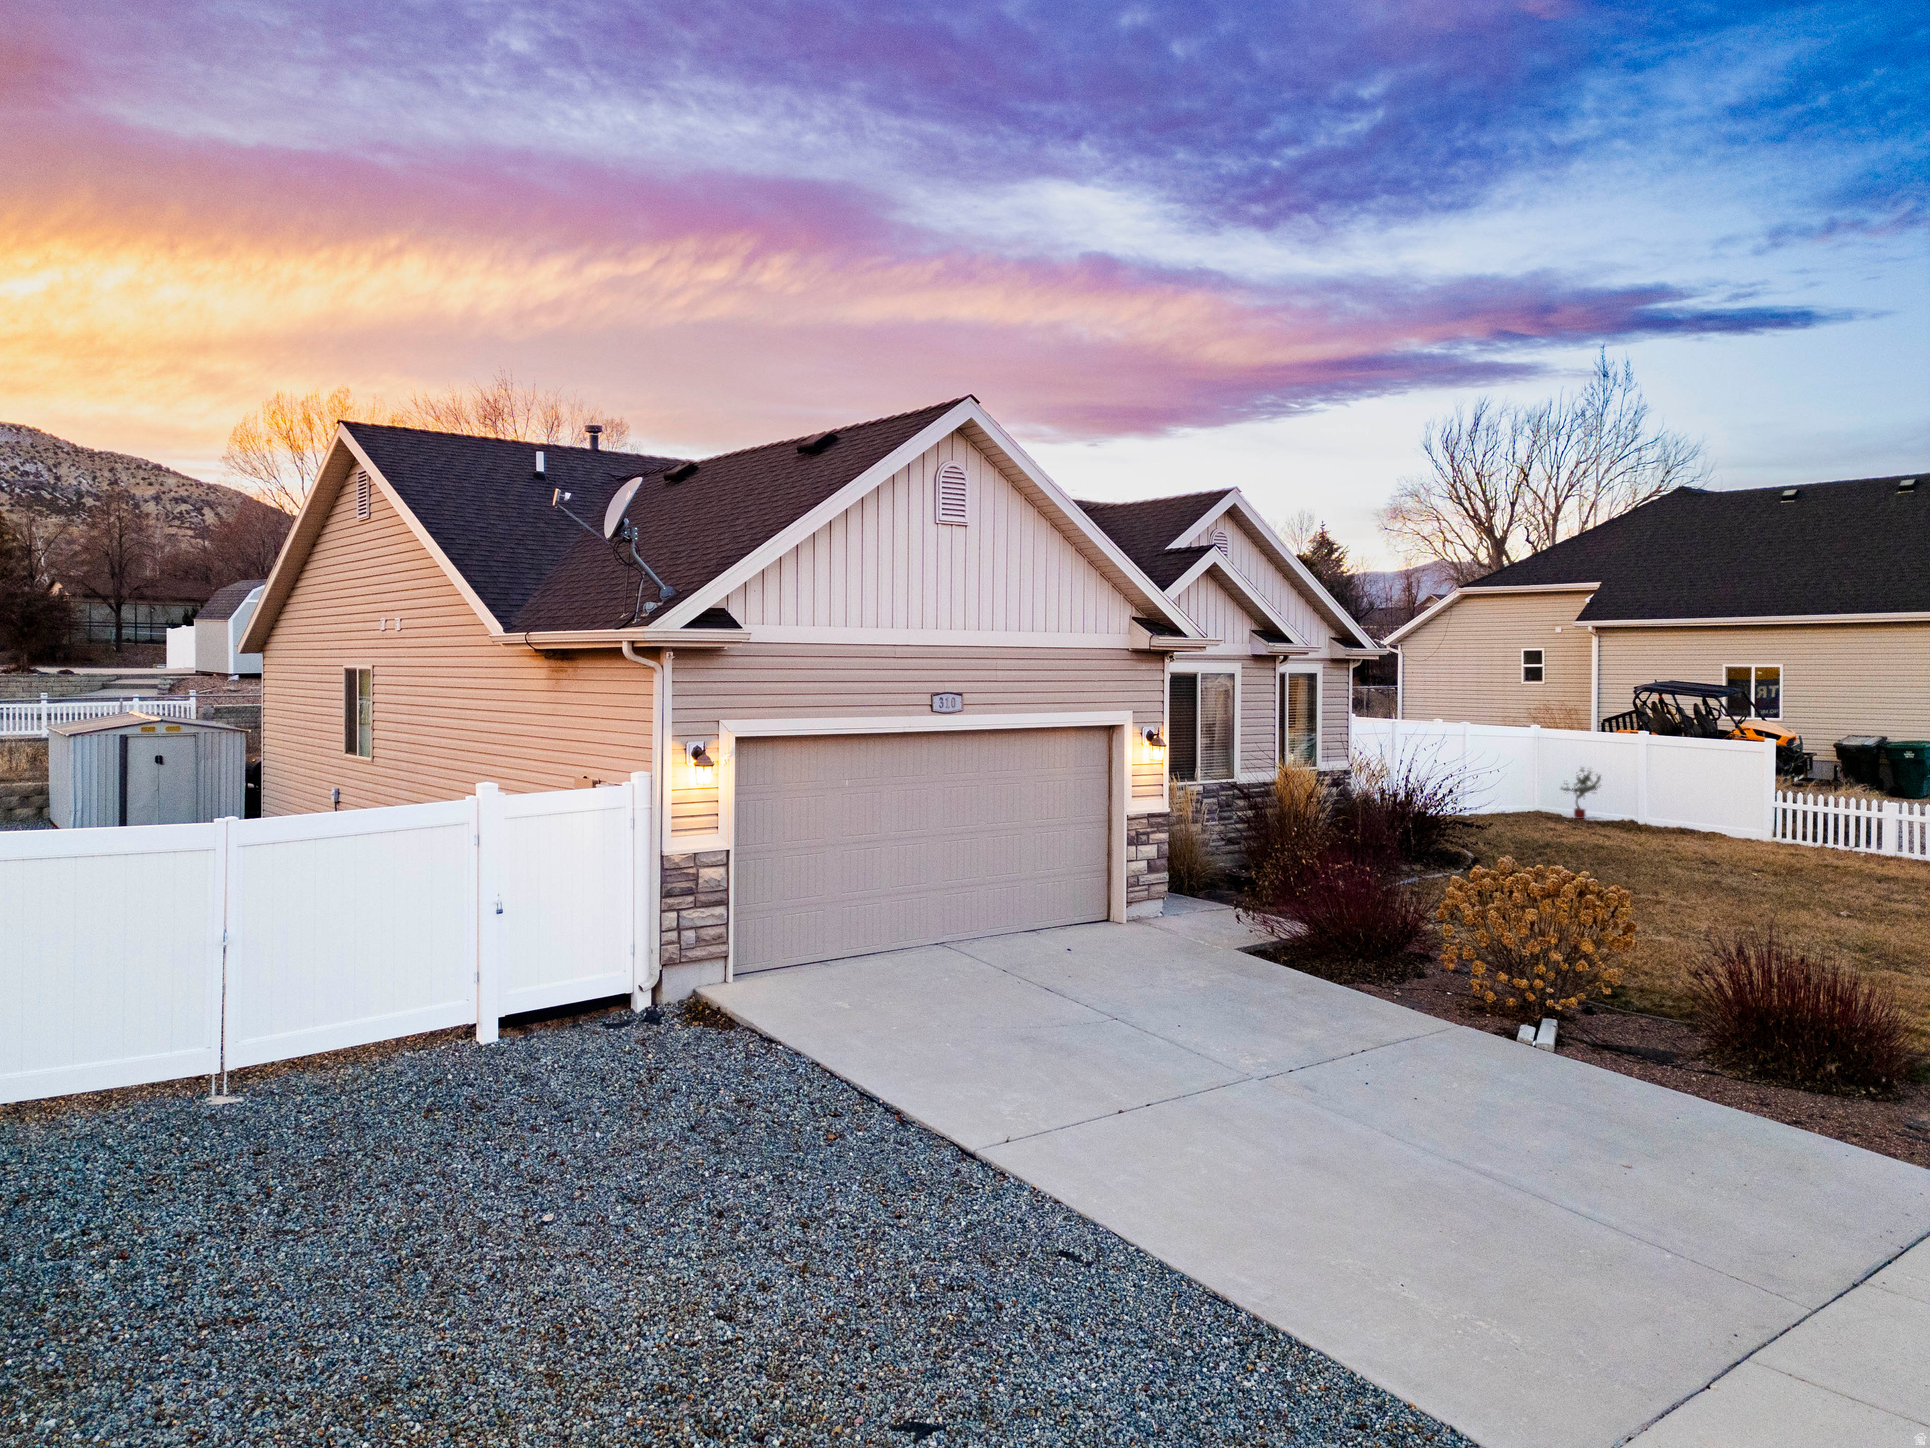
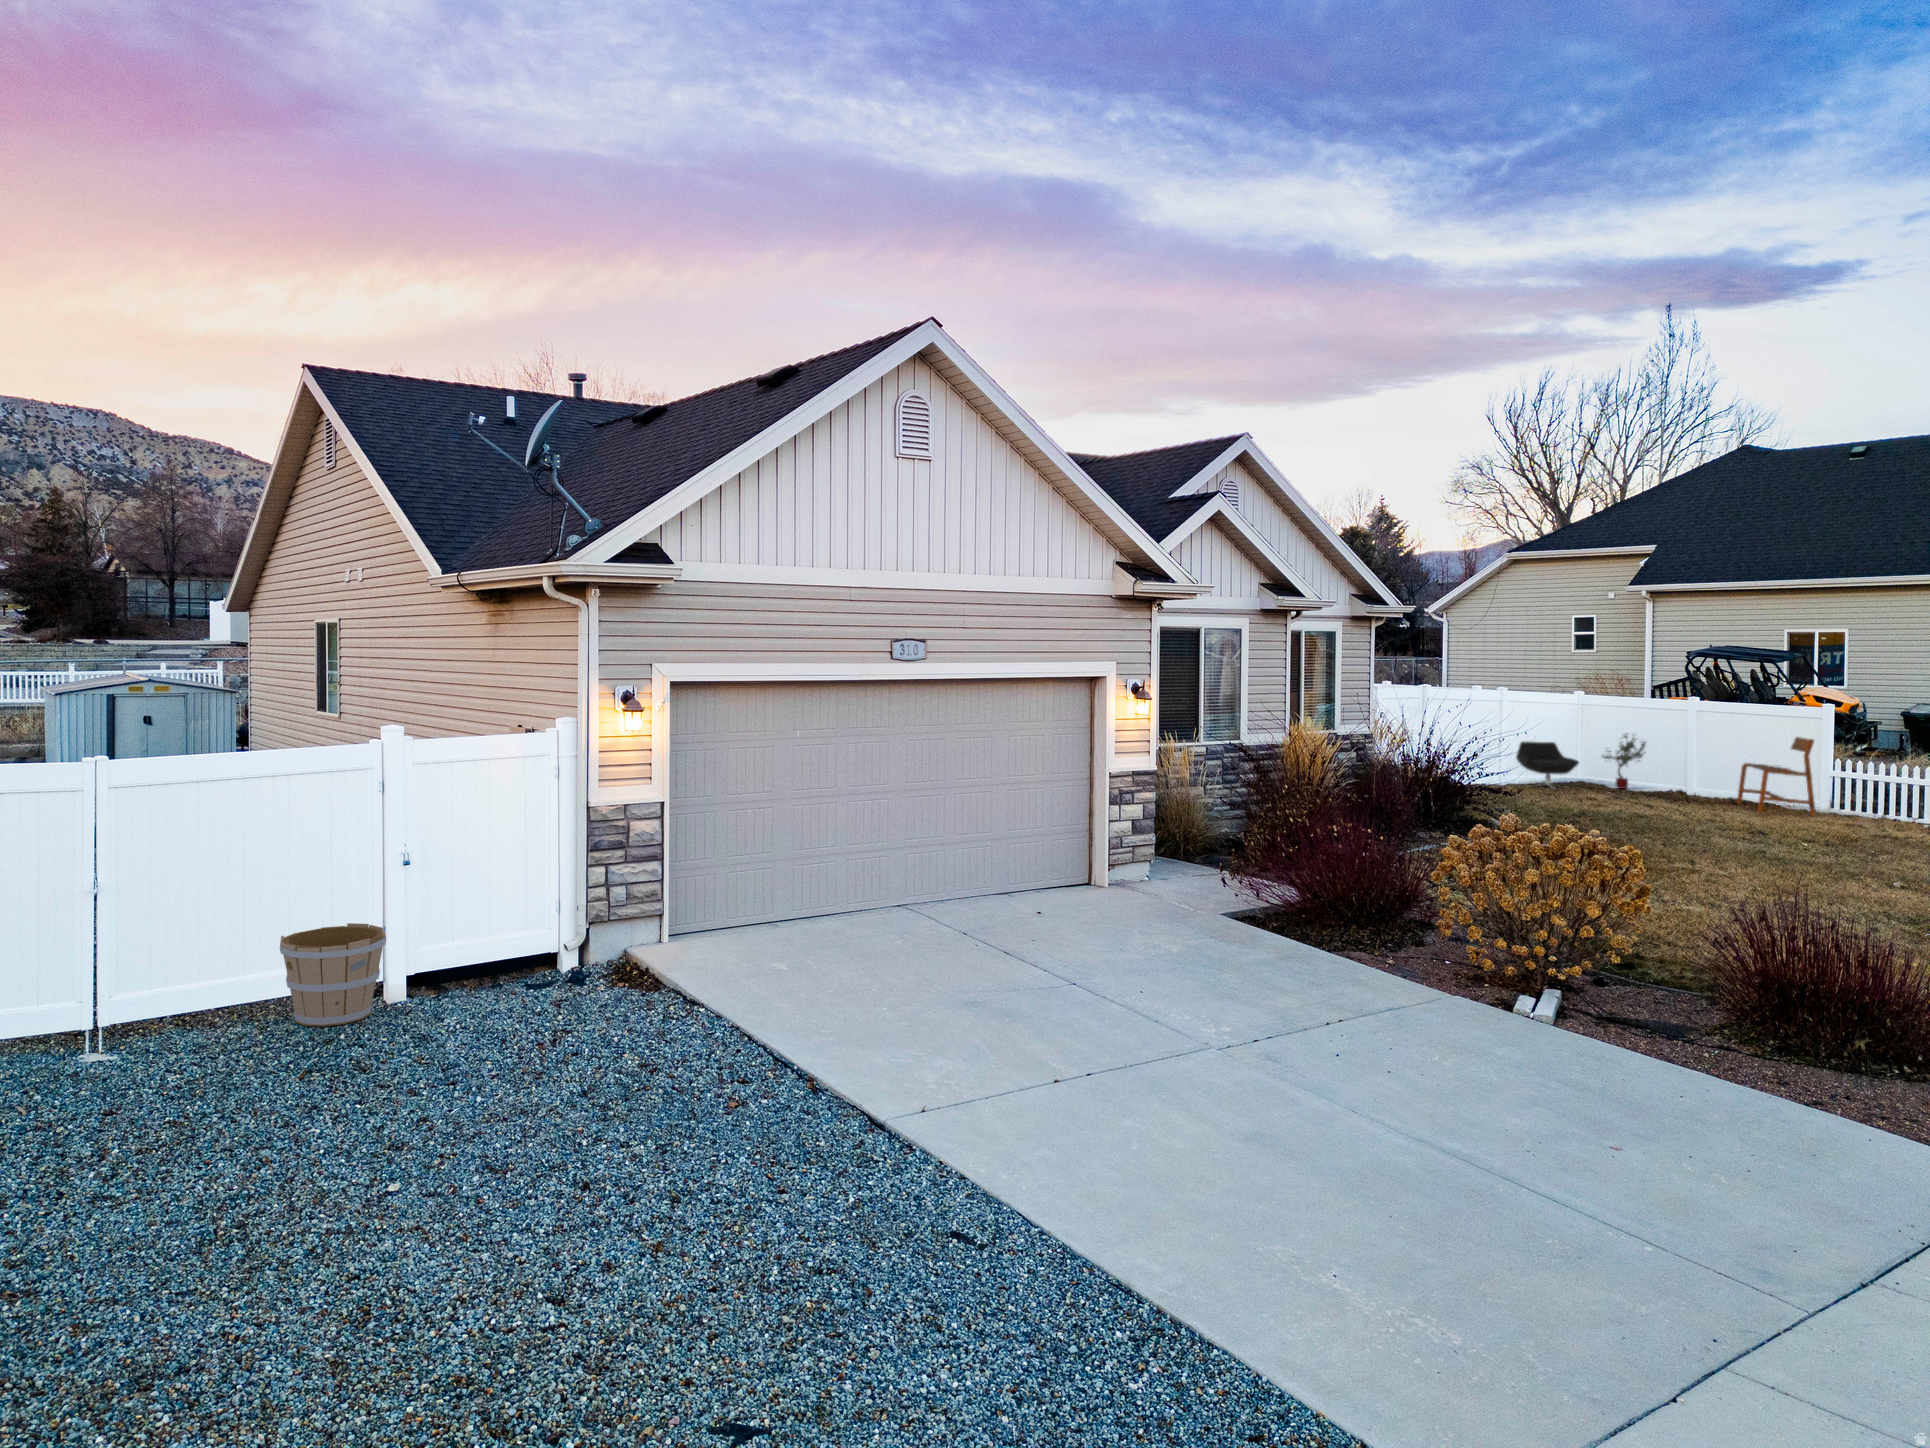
bench: none [1686,768,1760,843] -> present [1737,737,1815,815]
lounge chair: none [1482,775,1541,820] -> present [1516,742,1579,786]
wooden bucket: none [399,968,496,1065] -> present [280,923,386,1026]

